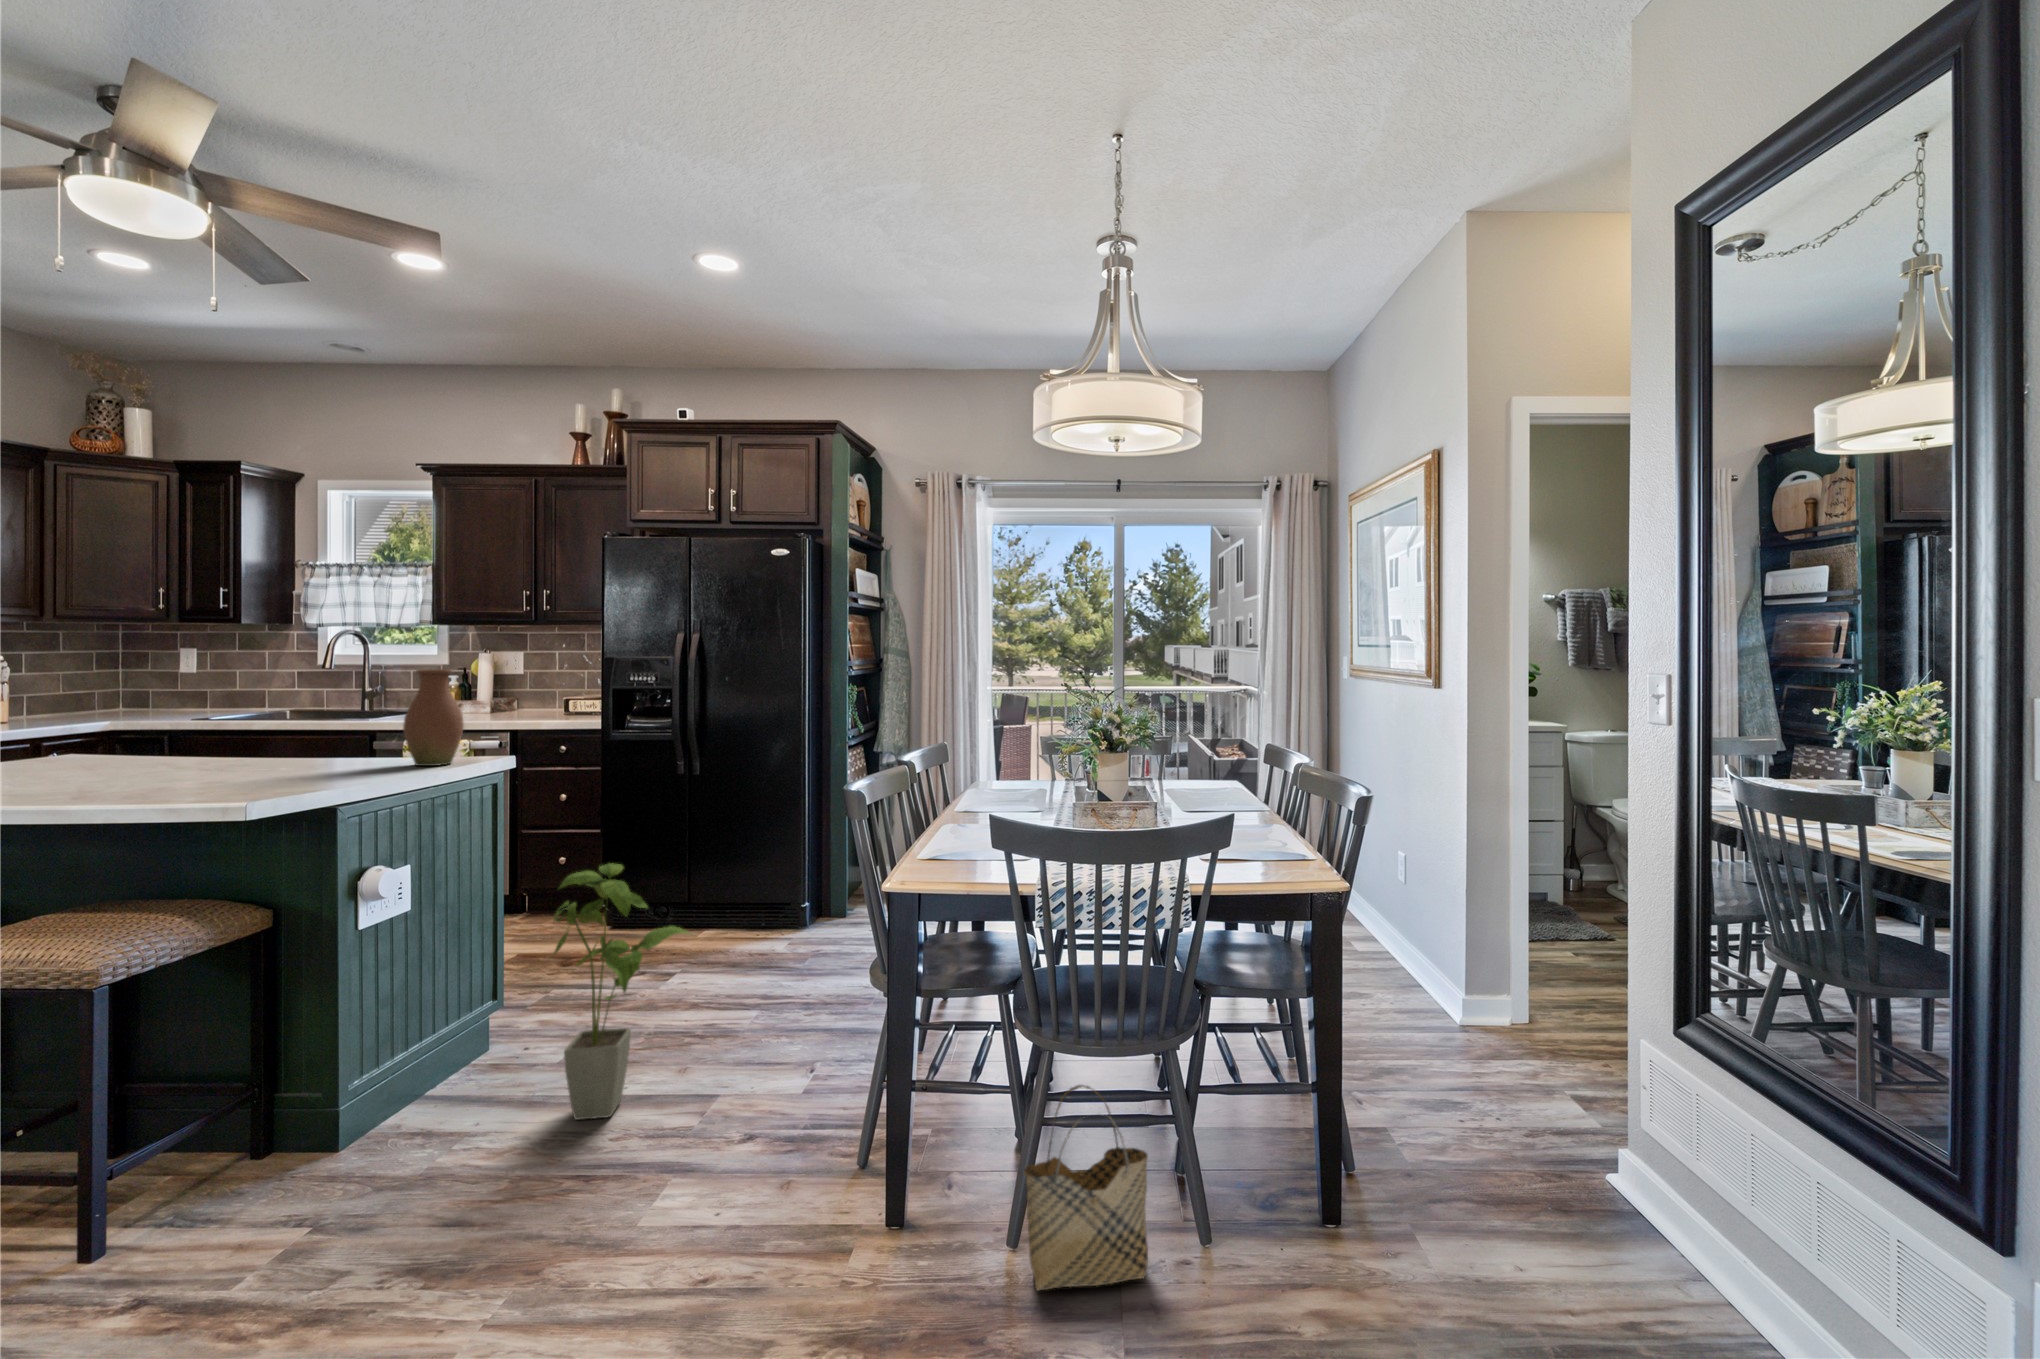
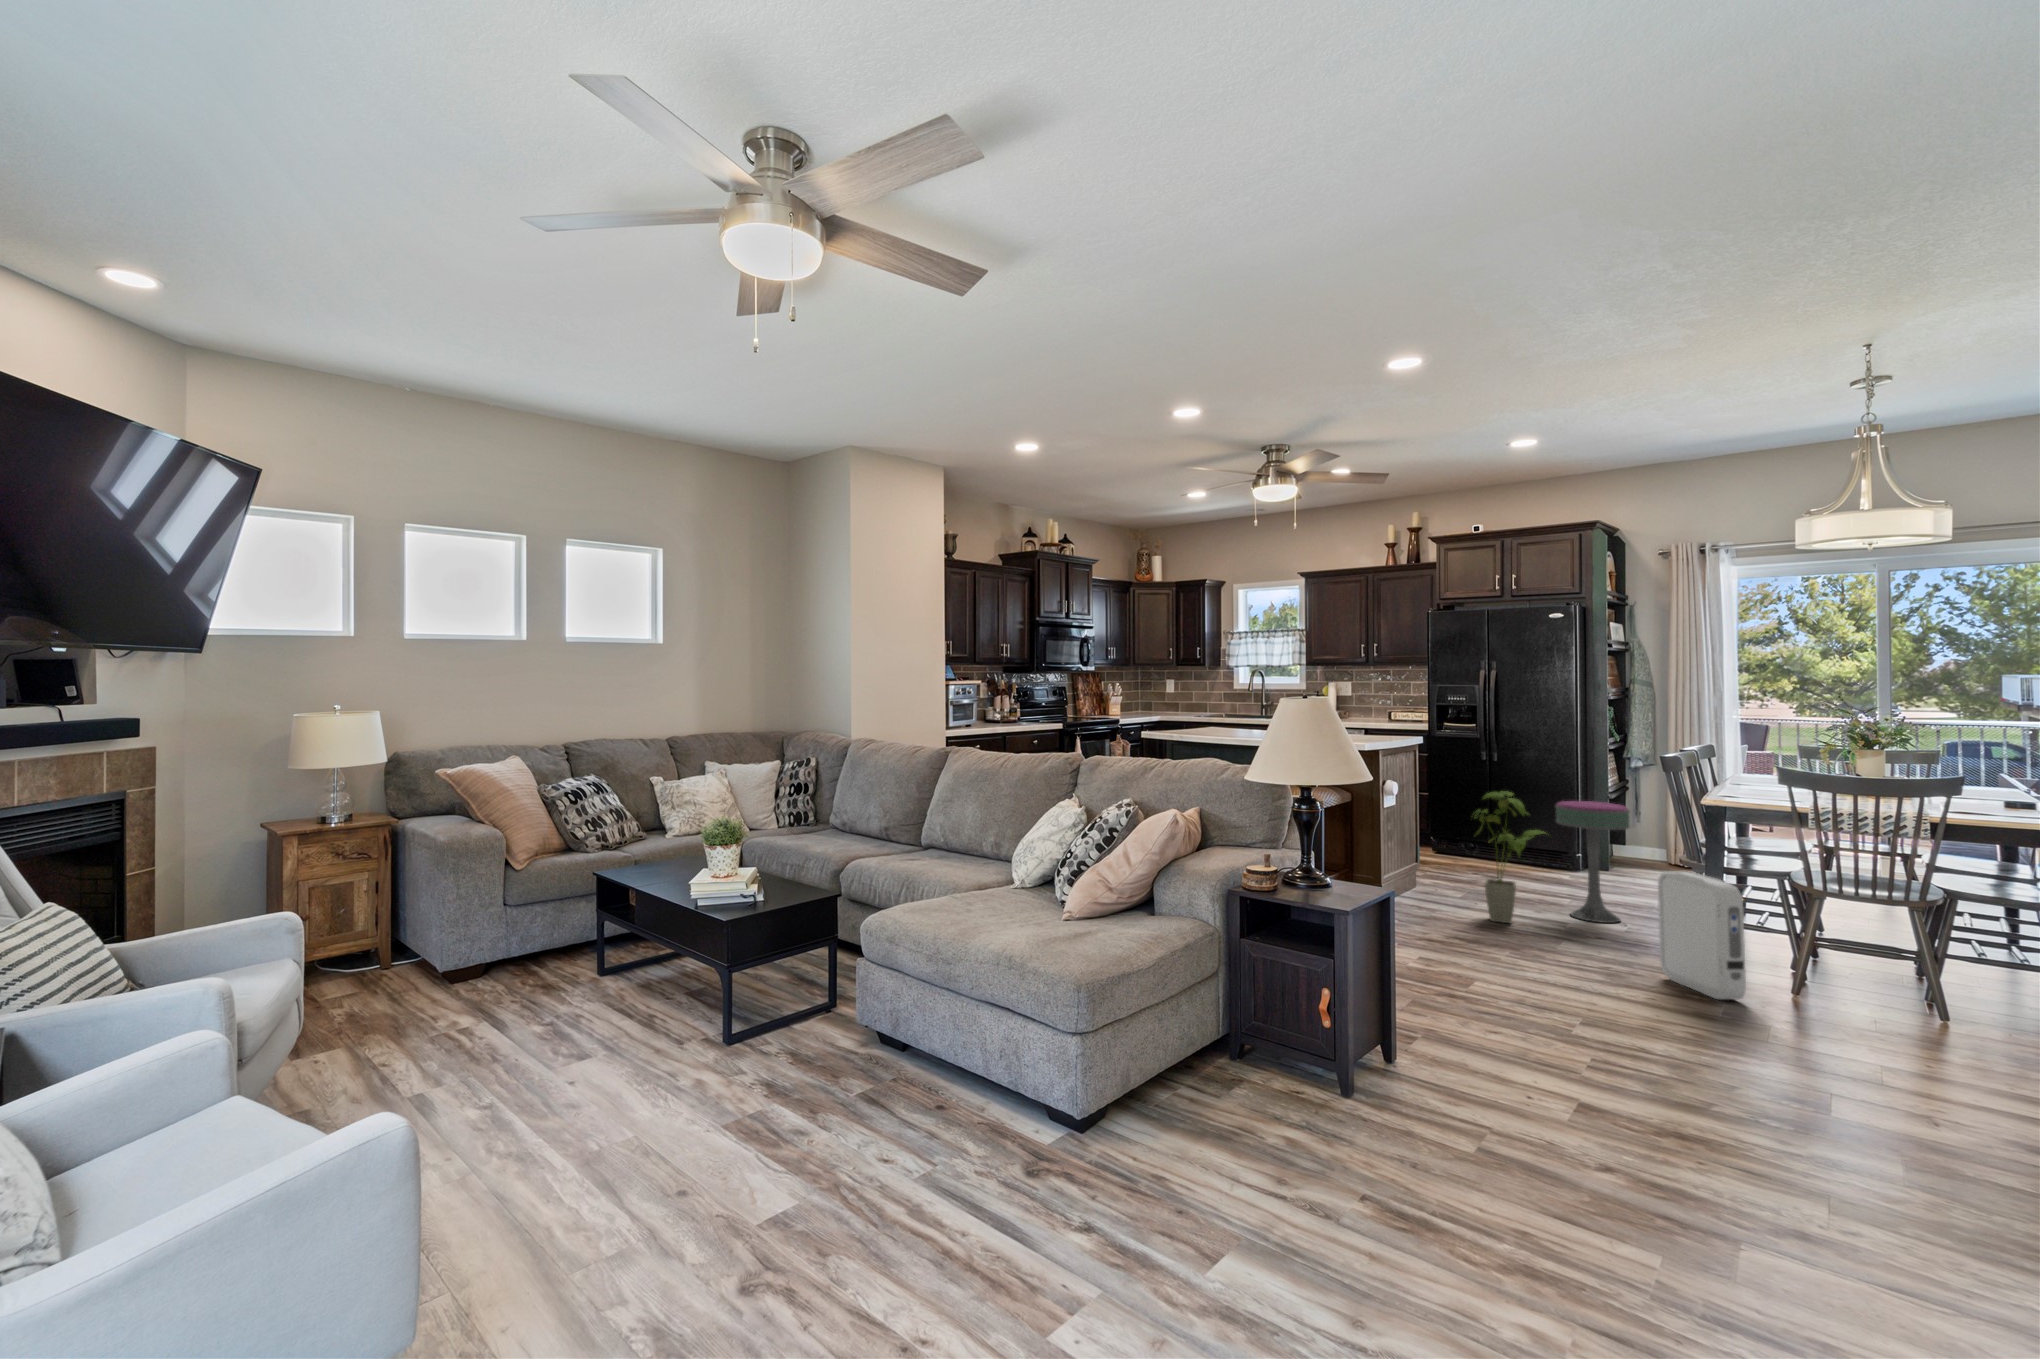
vase: present [403,669,464,766] -> none [1375,690,1403,738]
bar stool: none [719,849,827,1062] -> present [1555,801,1630,923]
air purifier: none [806,1024,928,1302] -> present [1658,871,1746,999]
woven basket: present [1024,1085,1148,1290] -> none [1809,920,1905,1026]

